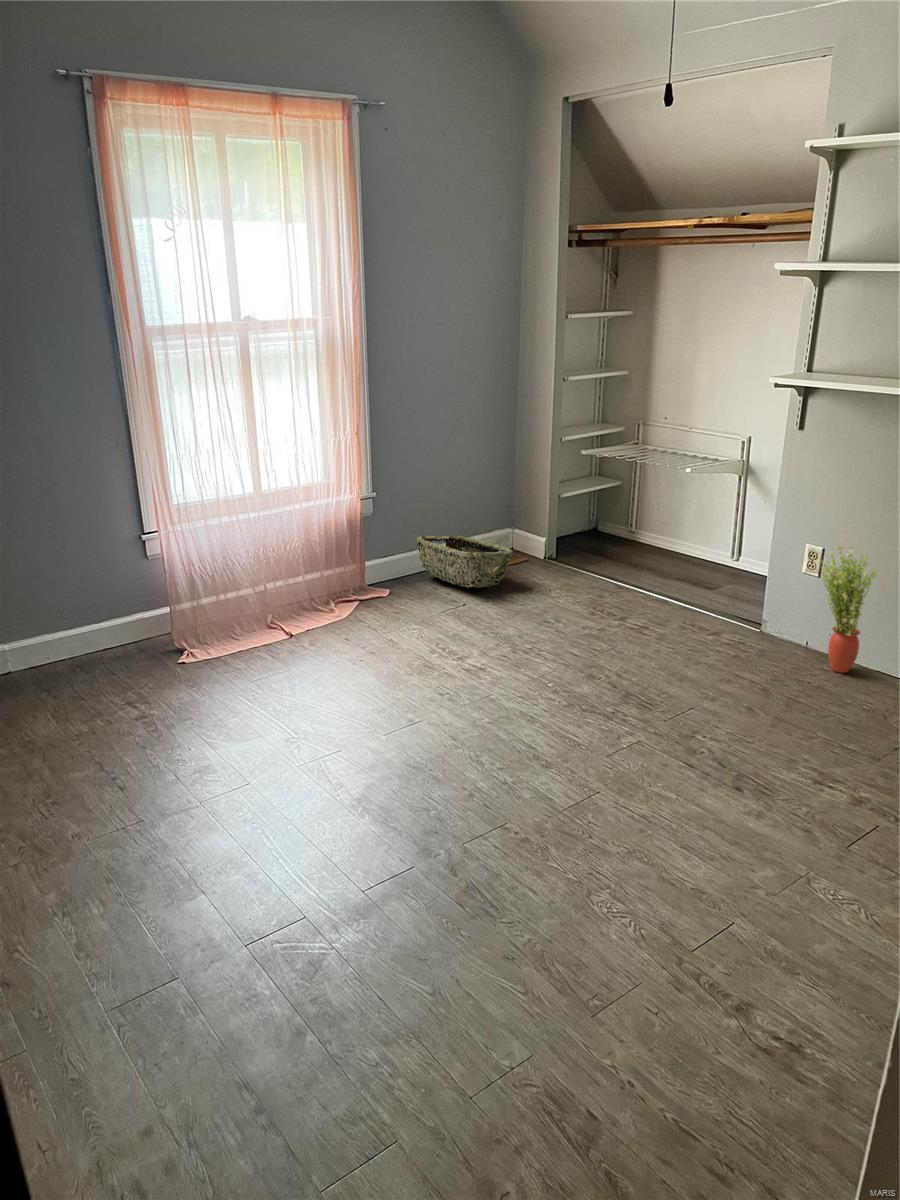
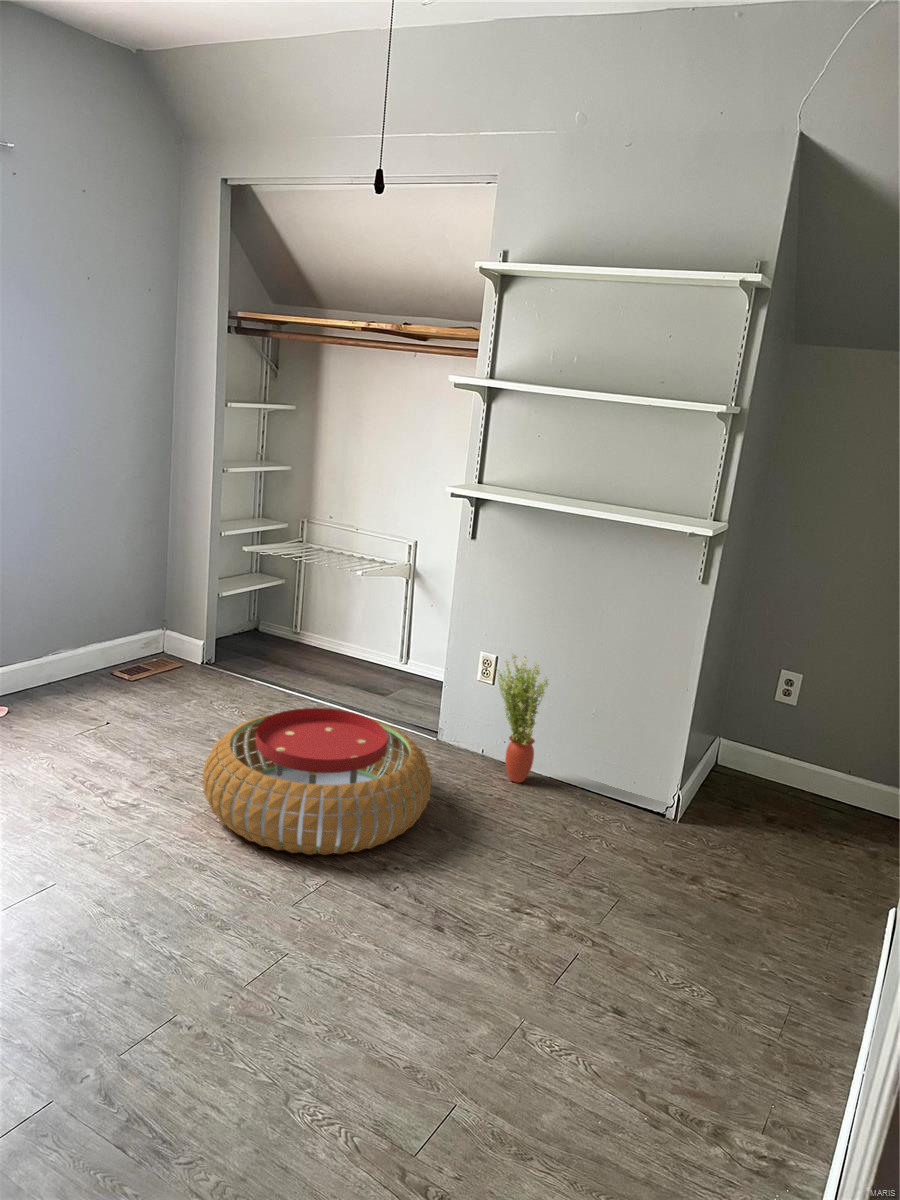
woven basket: present [416,536,512,588] -> none [47,641,167,704]
pouf: none [537,594,746,720] -> present [203,708,432,855]

